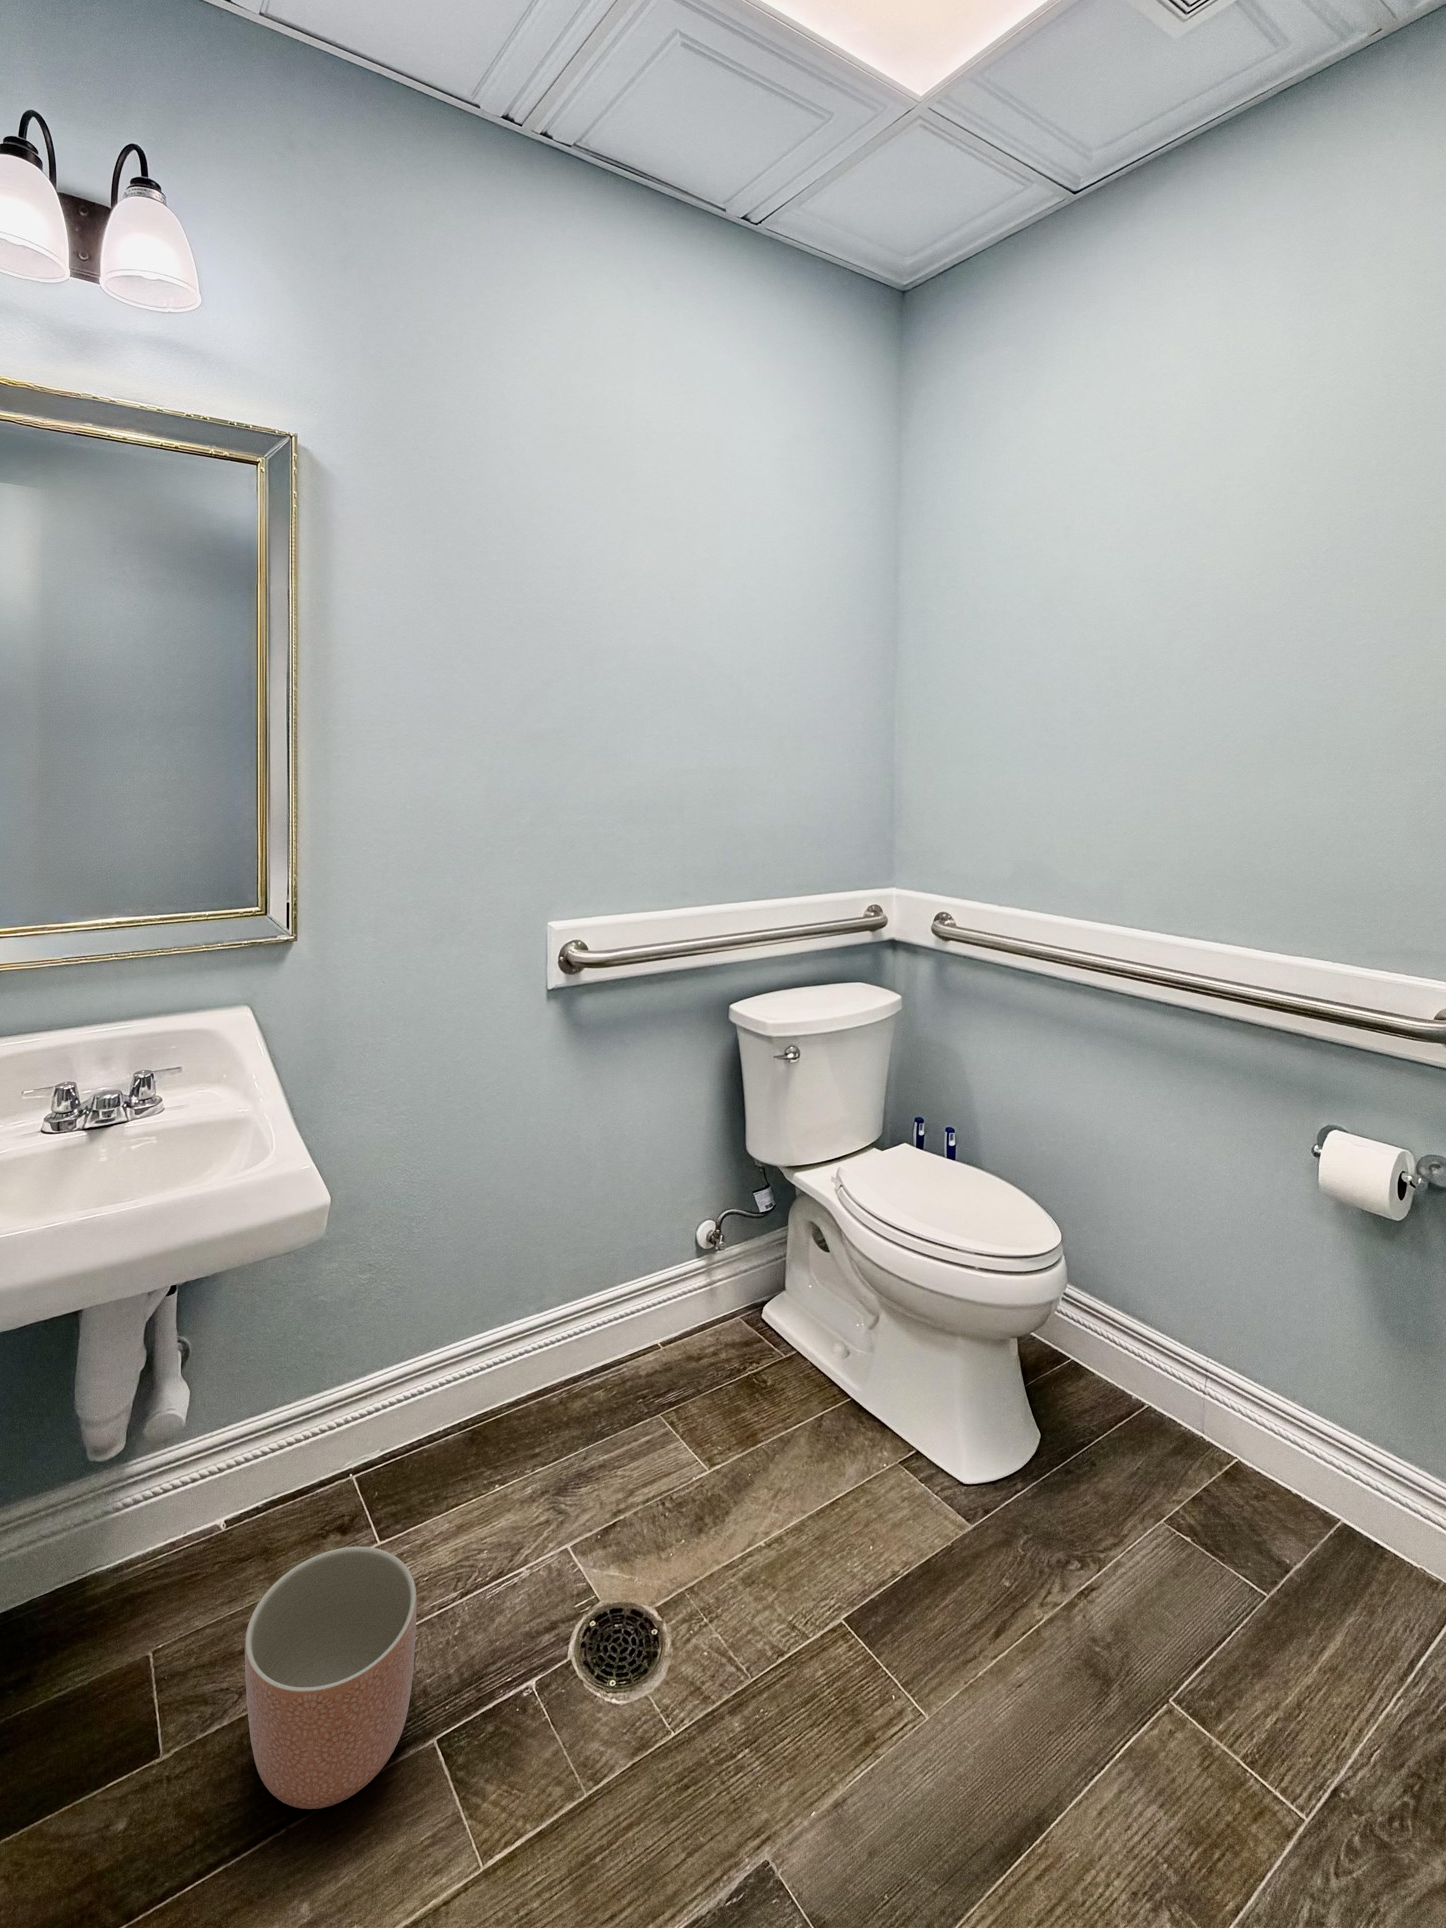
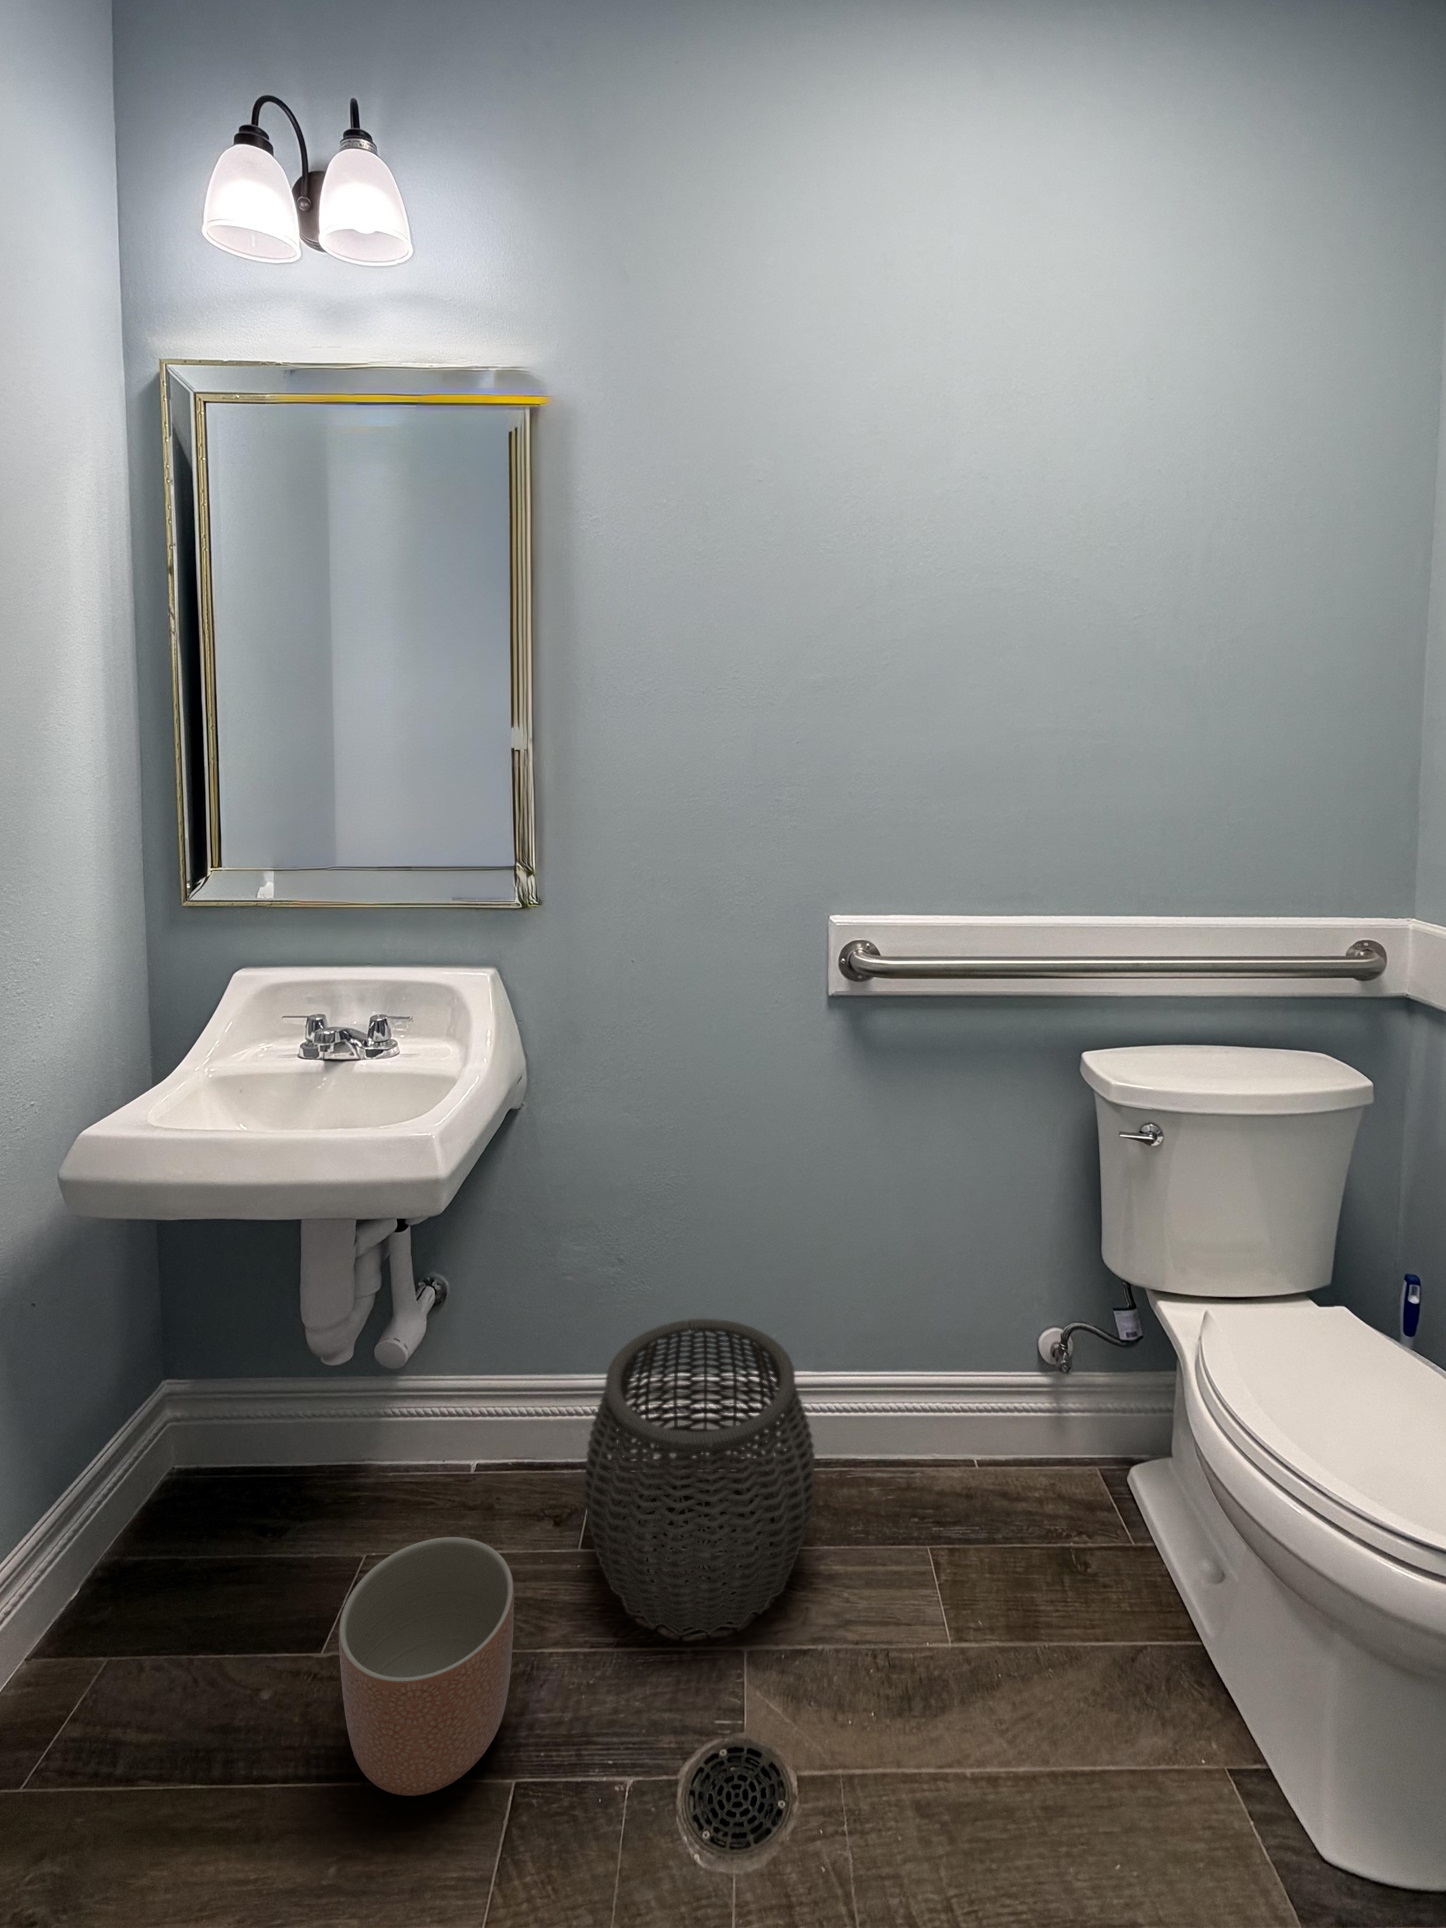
woven basket: none [385,1288,596,1568] -> present [583,1319,815,1636]

